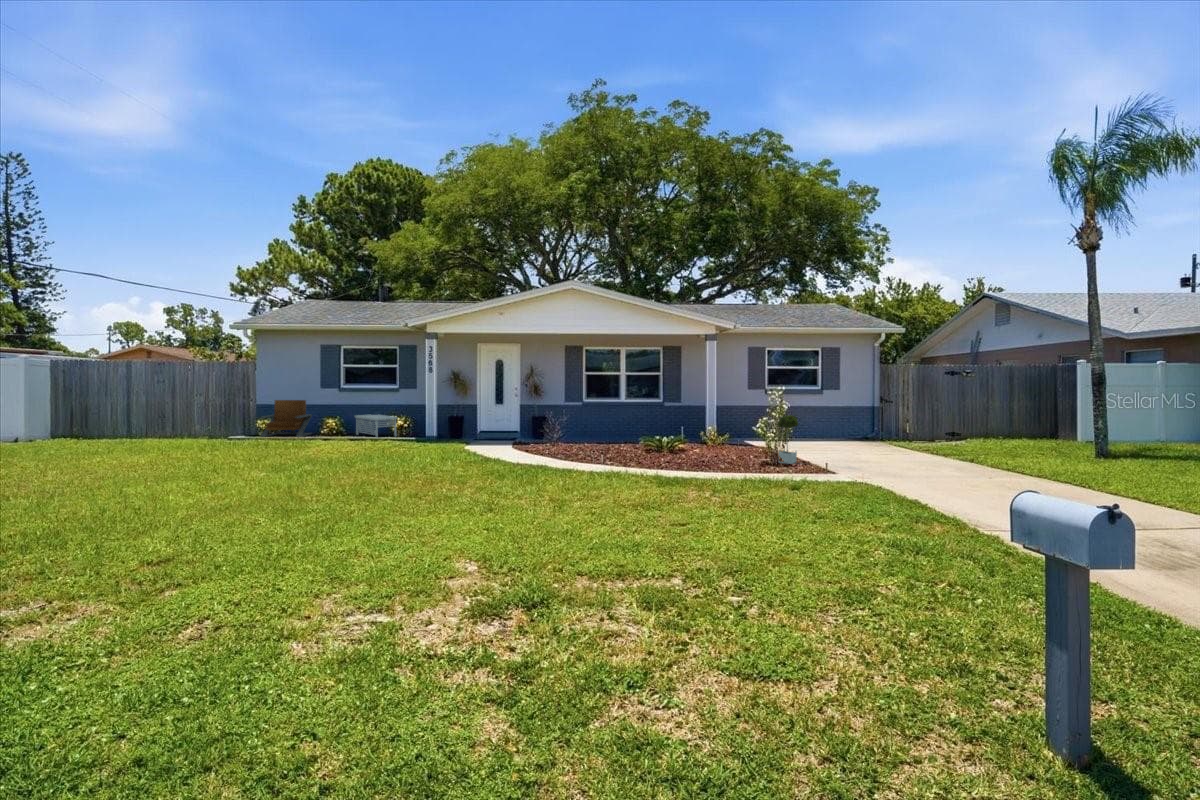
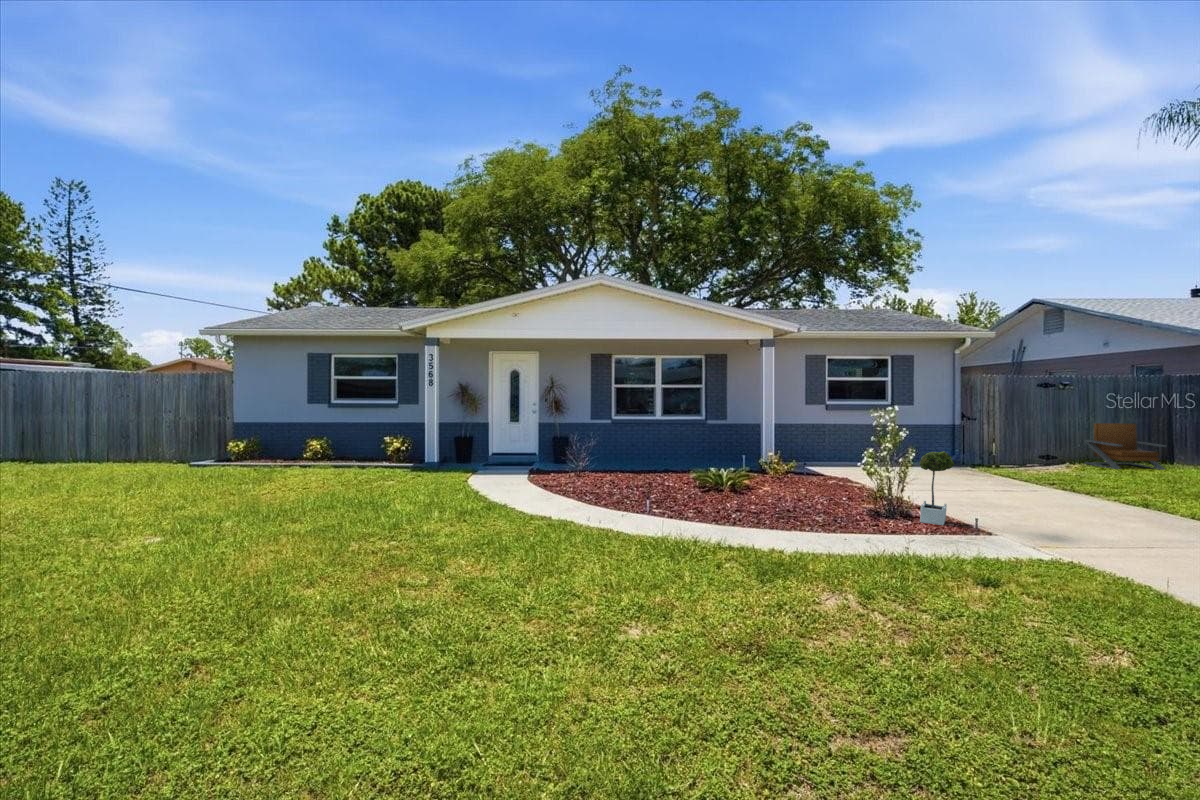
lounge chair: present [261,400,312,437] -> present [1085,423,1166,470]
storage bench: present [355,415,397,437] -> none [344,433,393,464]

